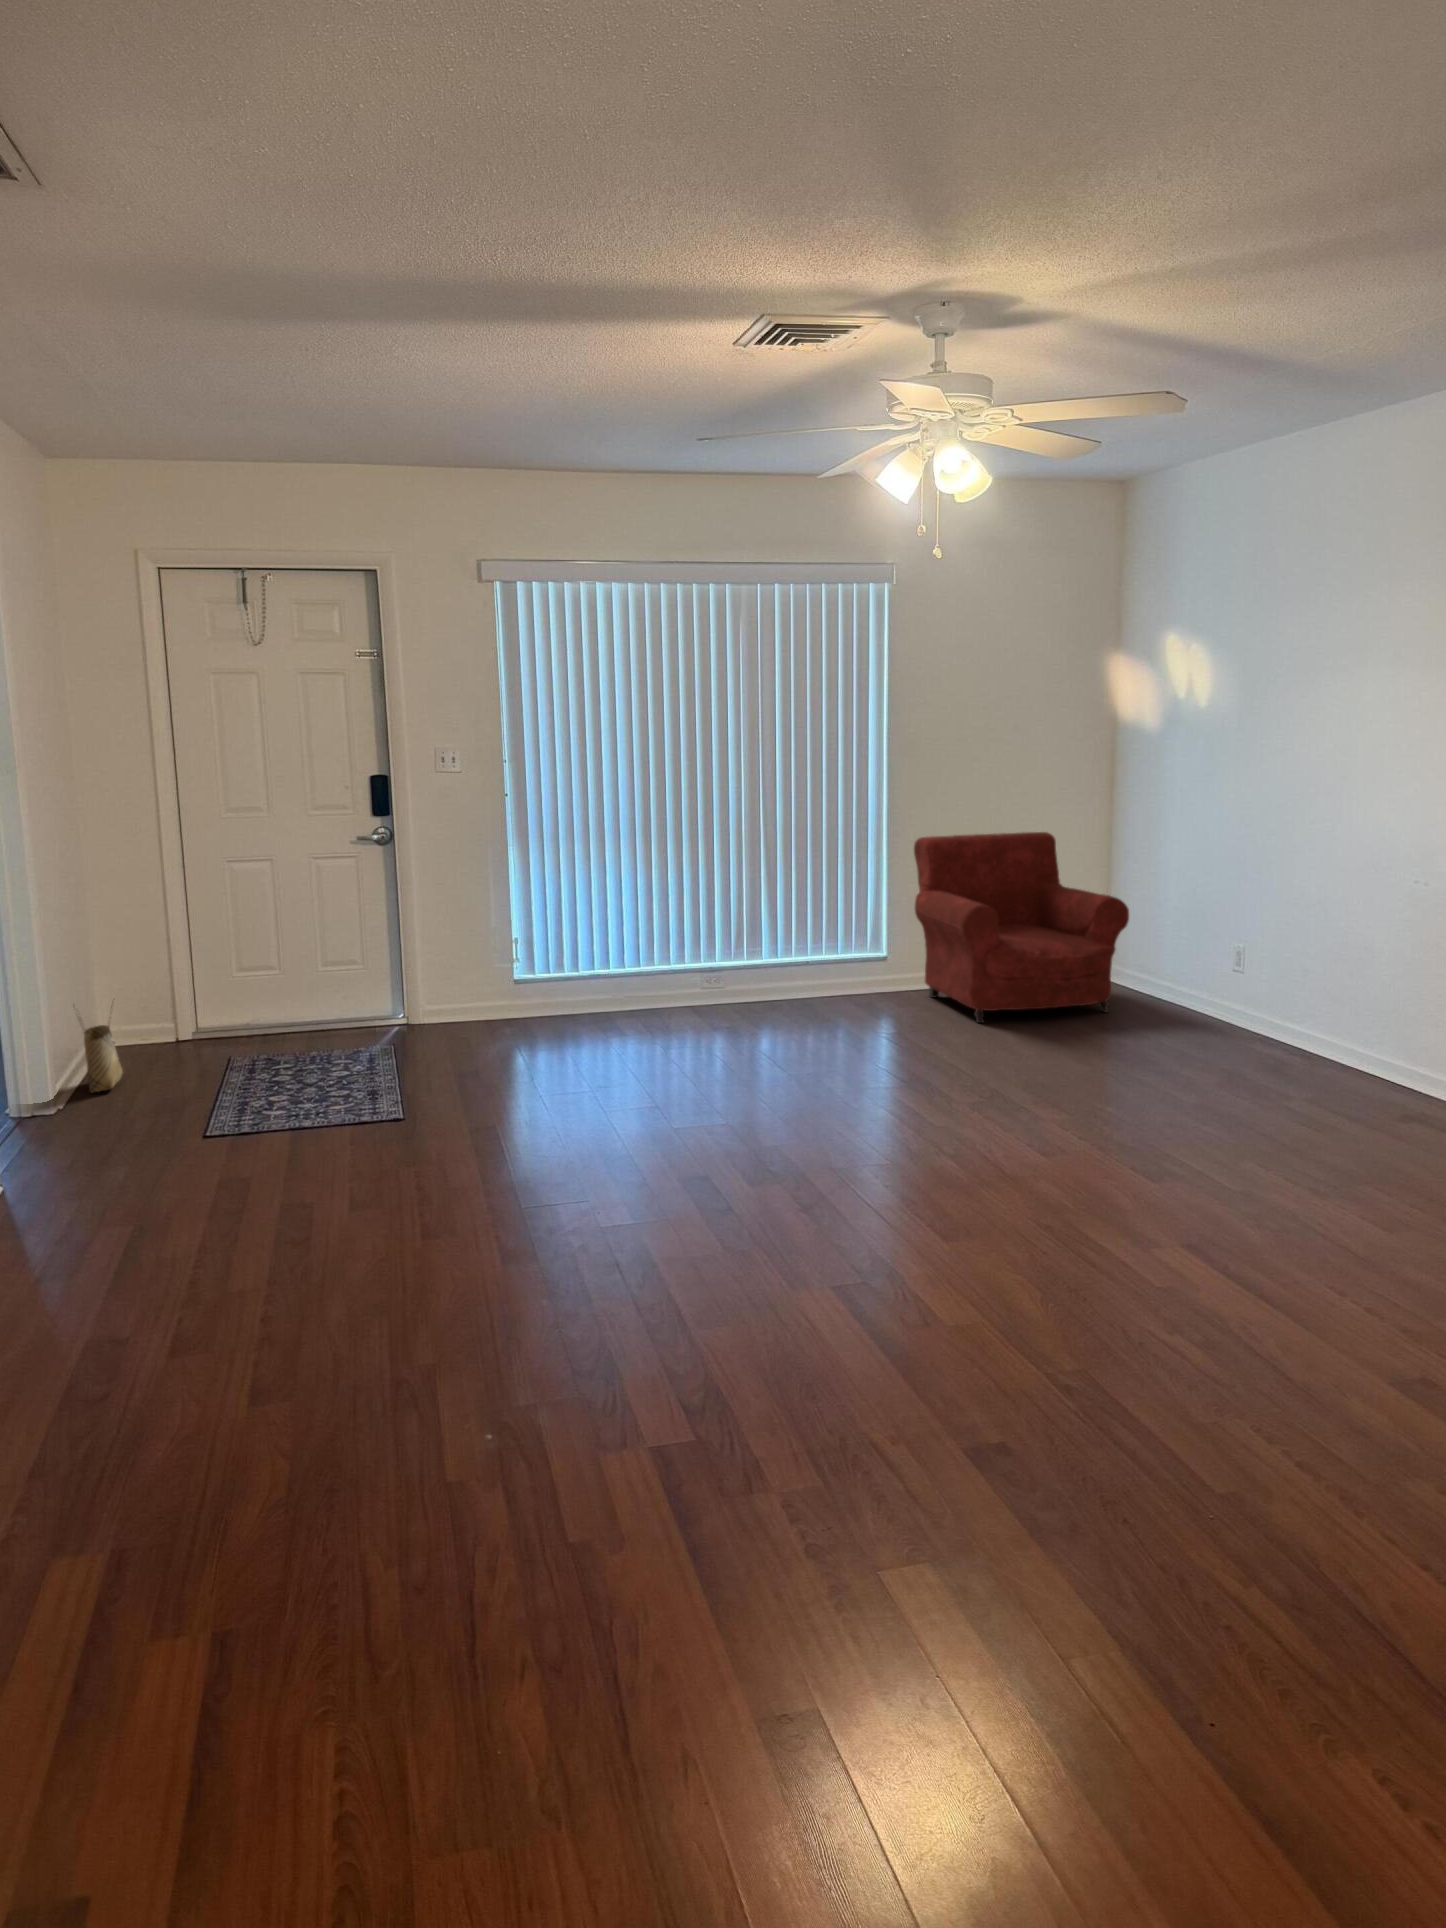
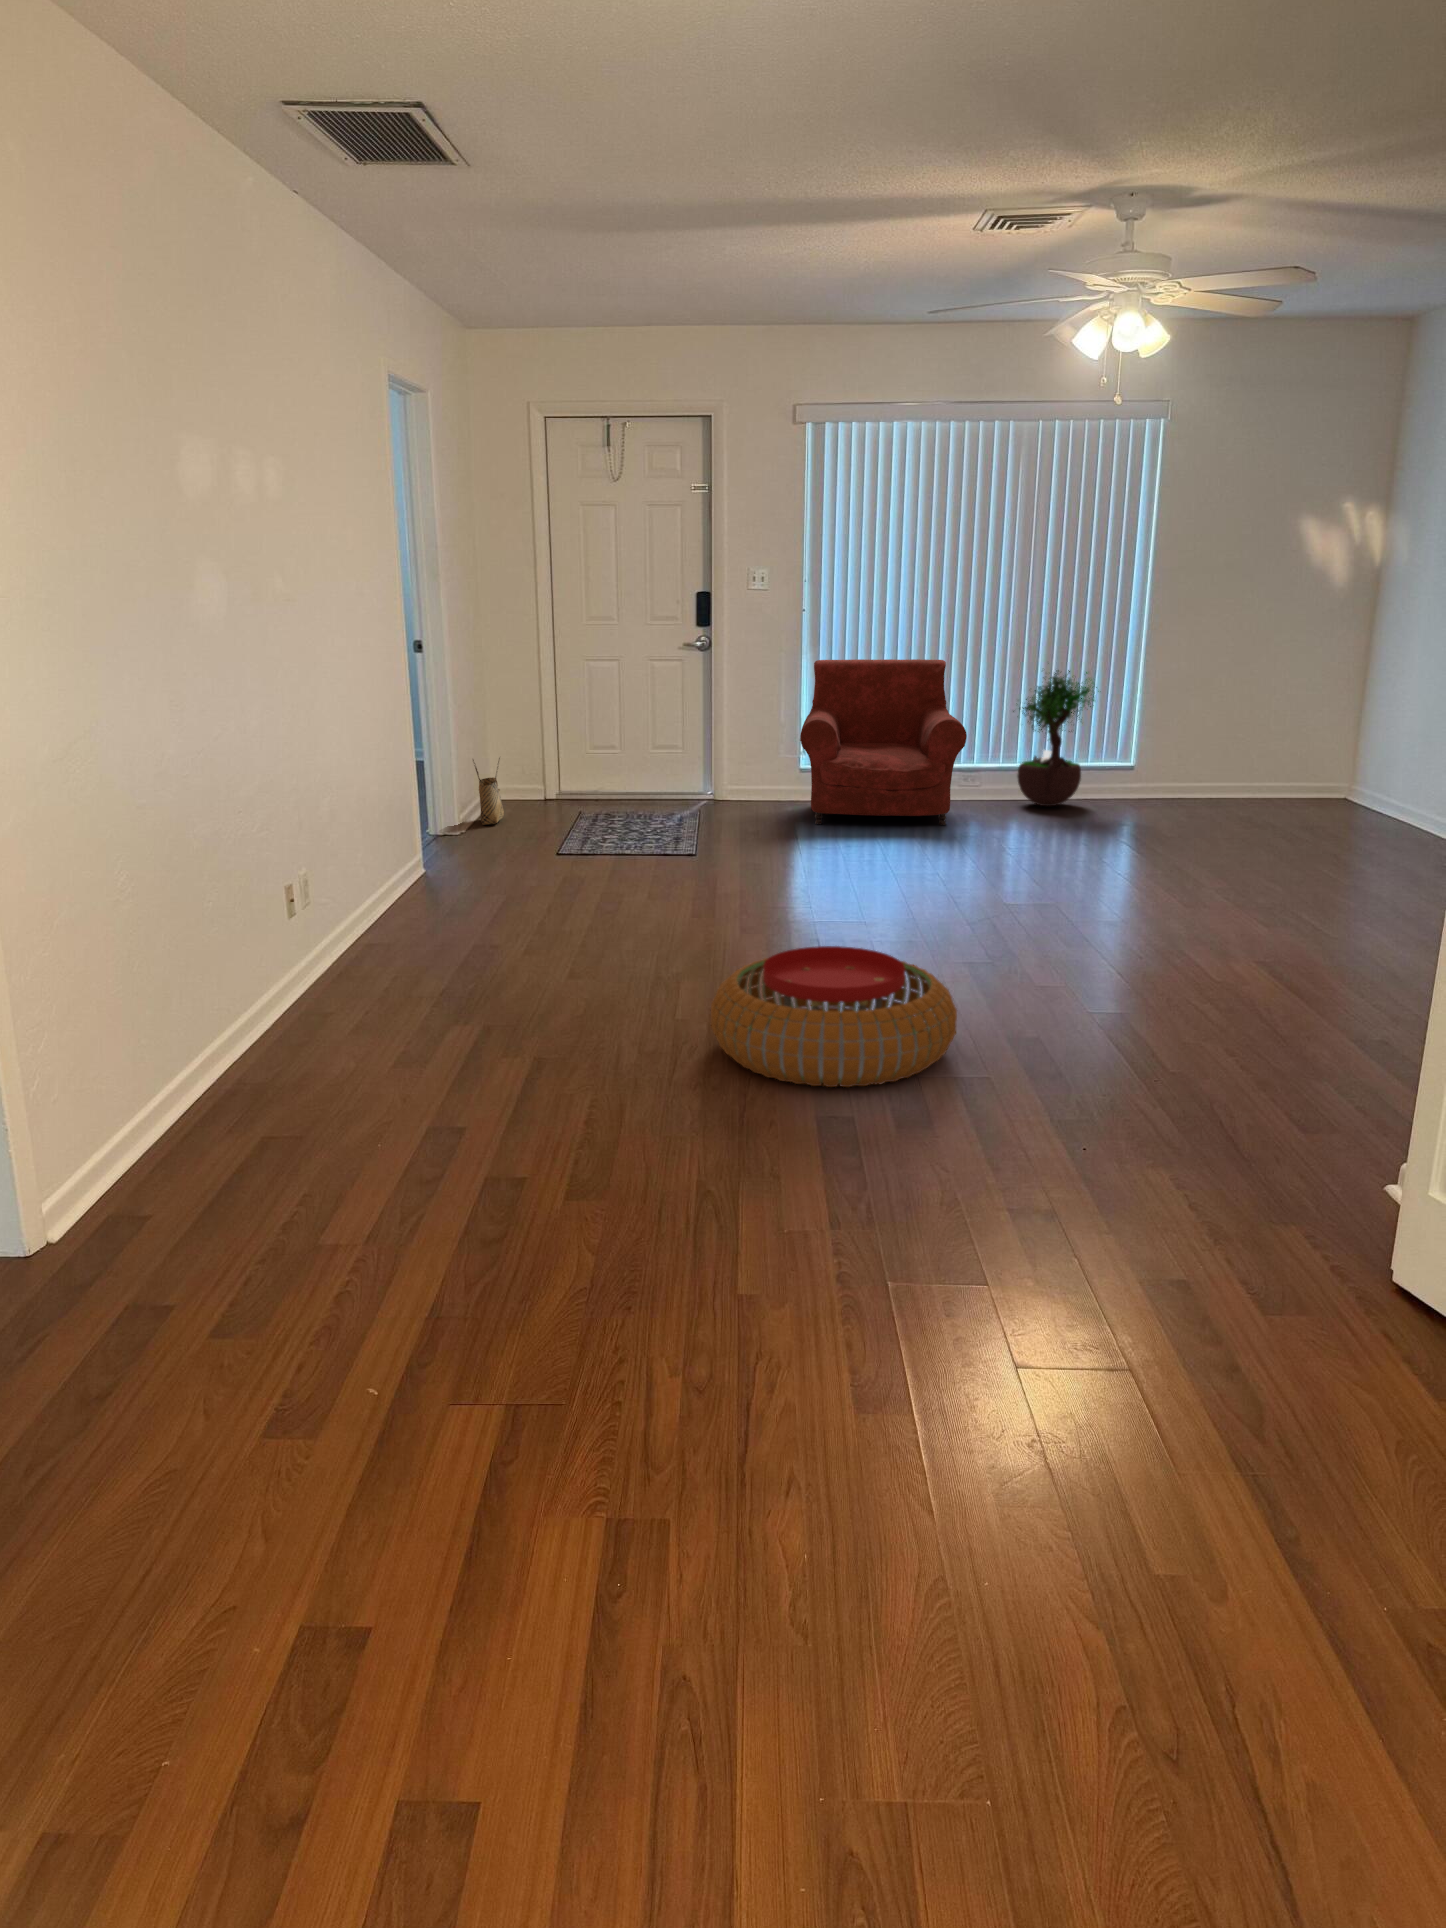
armchair: present [914,832,1129,1023] -> present [800,659,967,825]
potted tree: none [758,846,853,1007] -> present [1013,670,1099,806]
pouf: none [525,1359,943,1686] -> present [711,946,957,1087]

